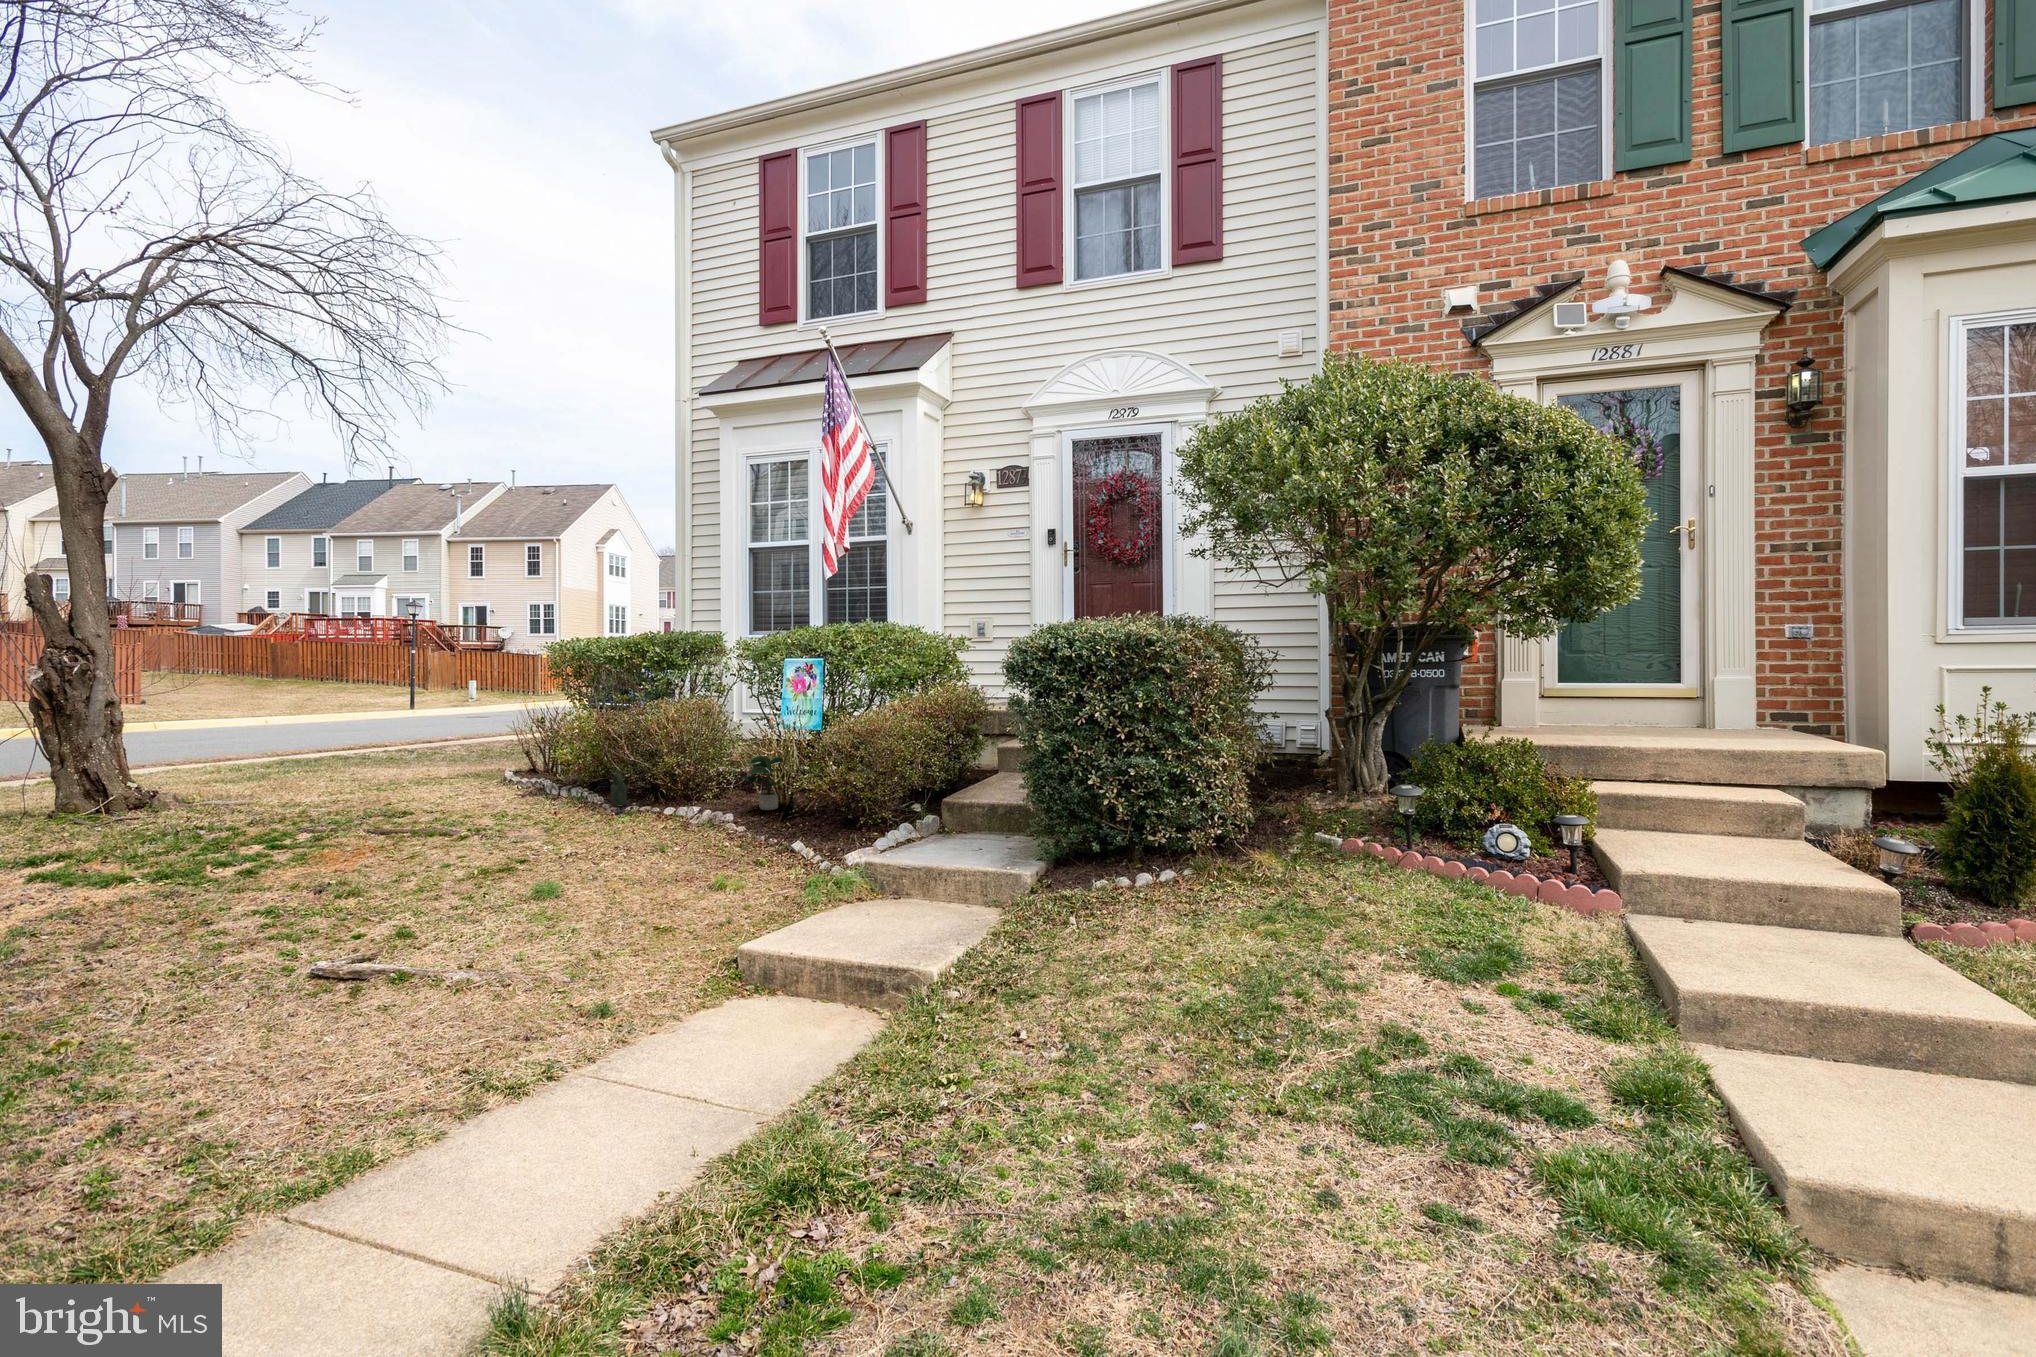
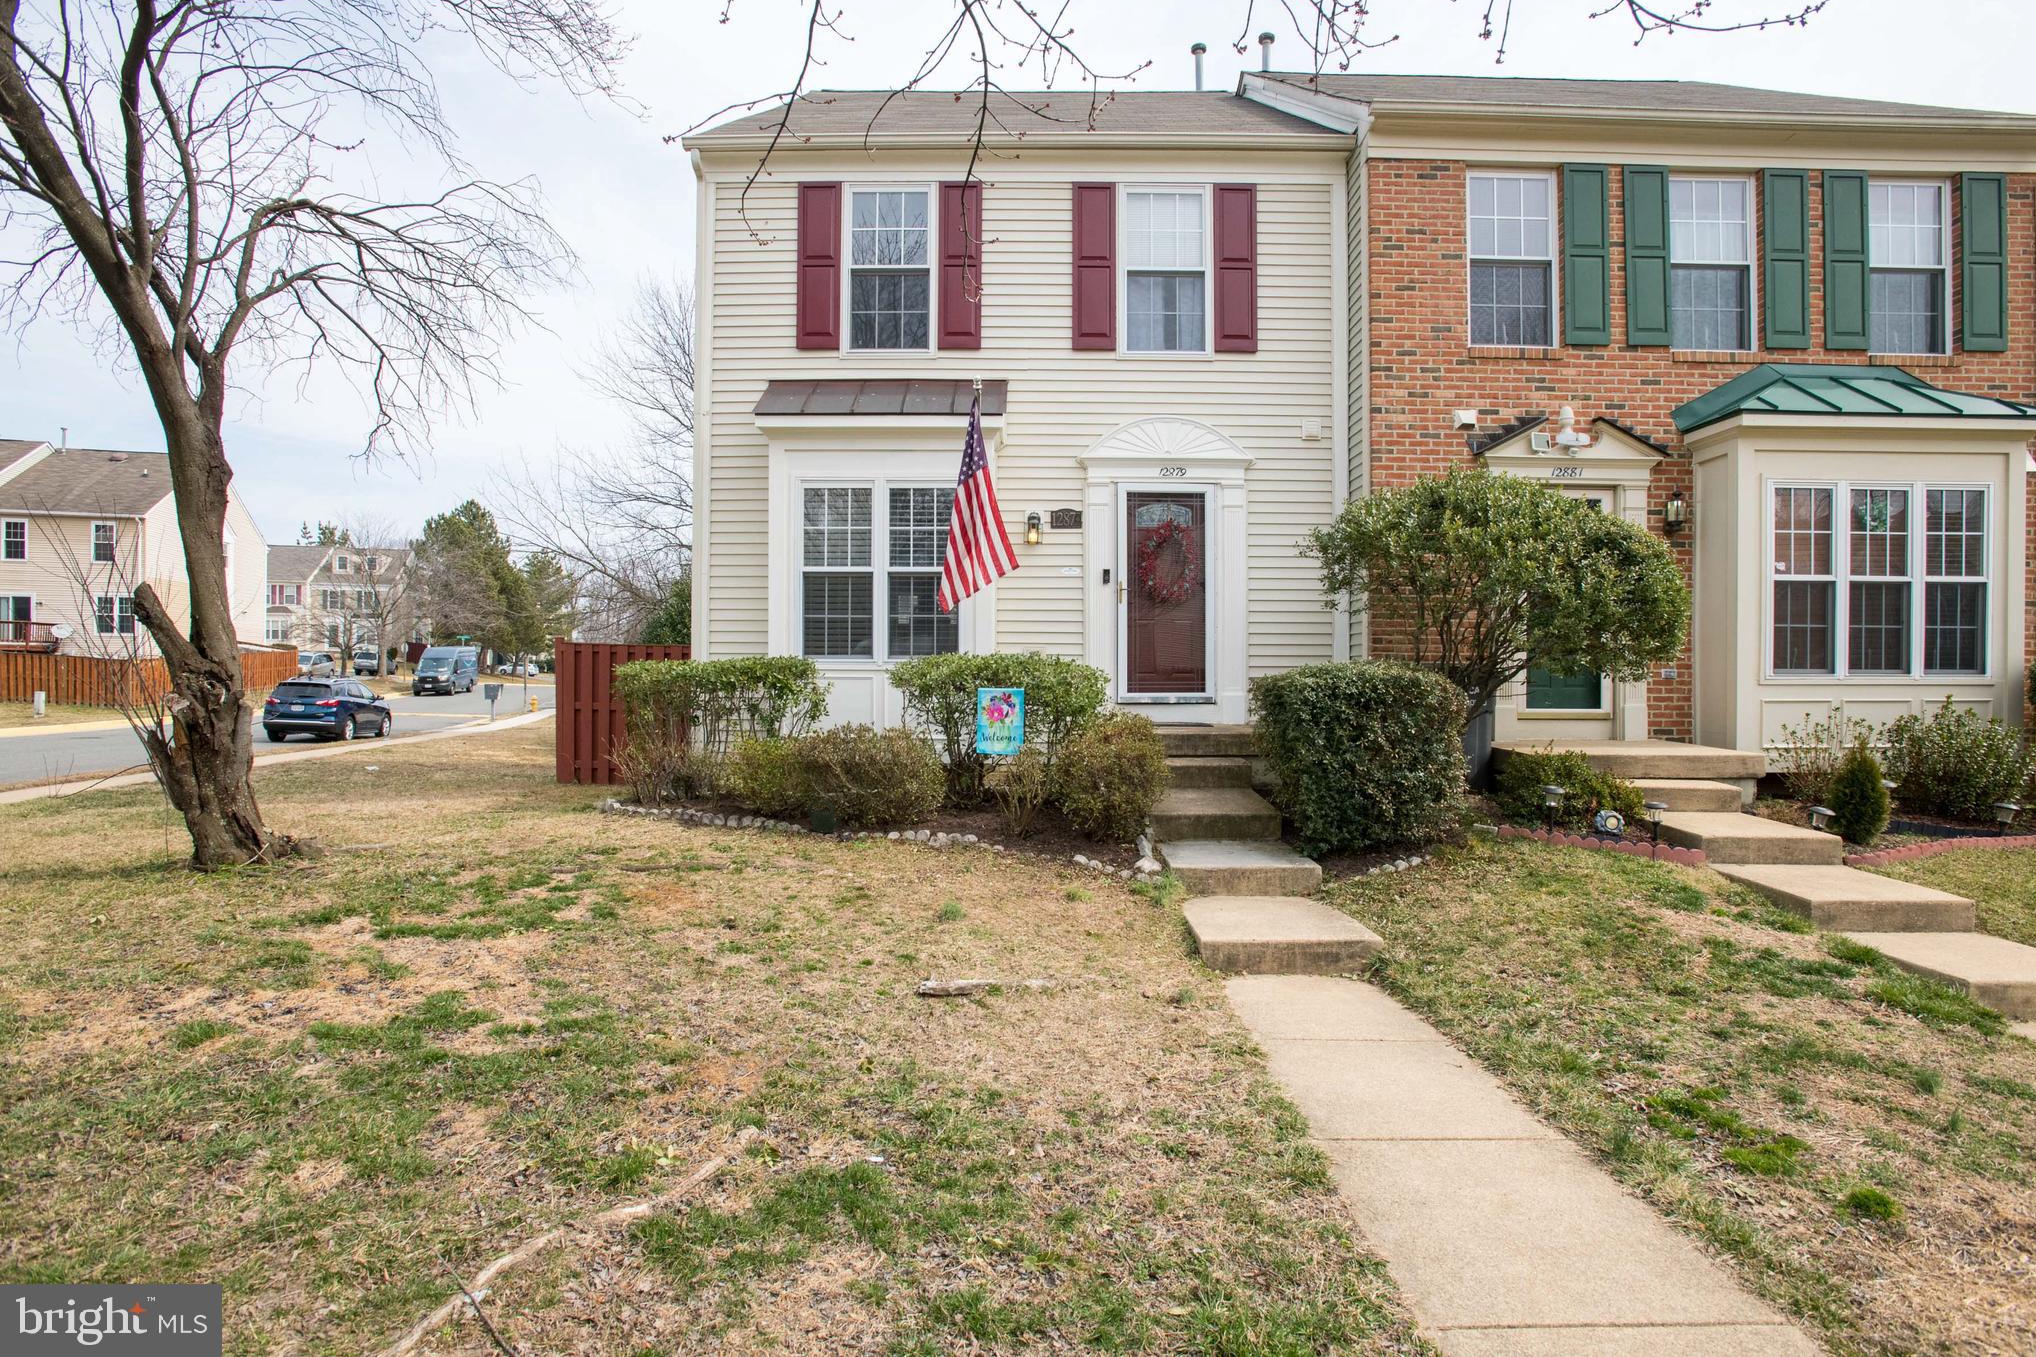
potted plant: present [741,756,784,810] -> none [954,778,997,829]

